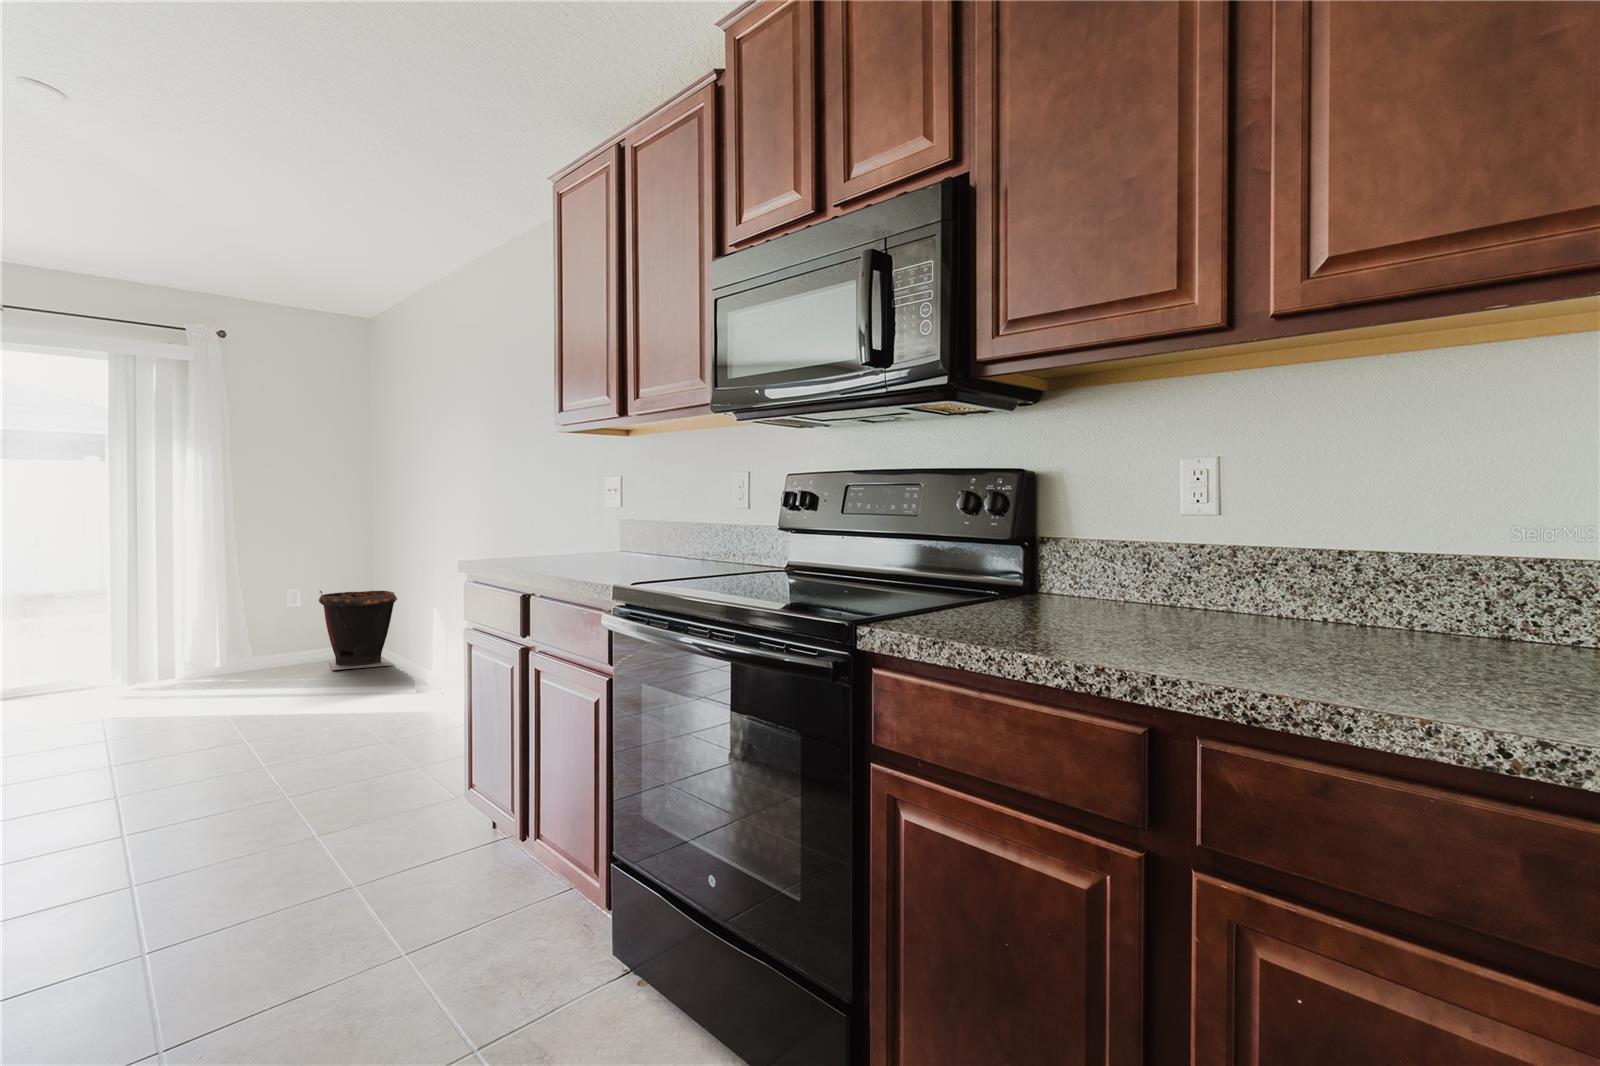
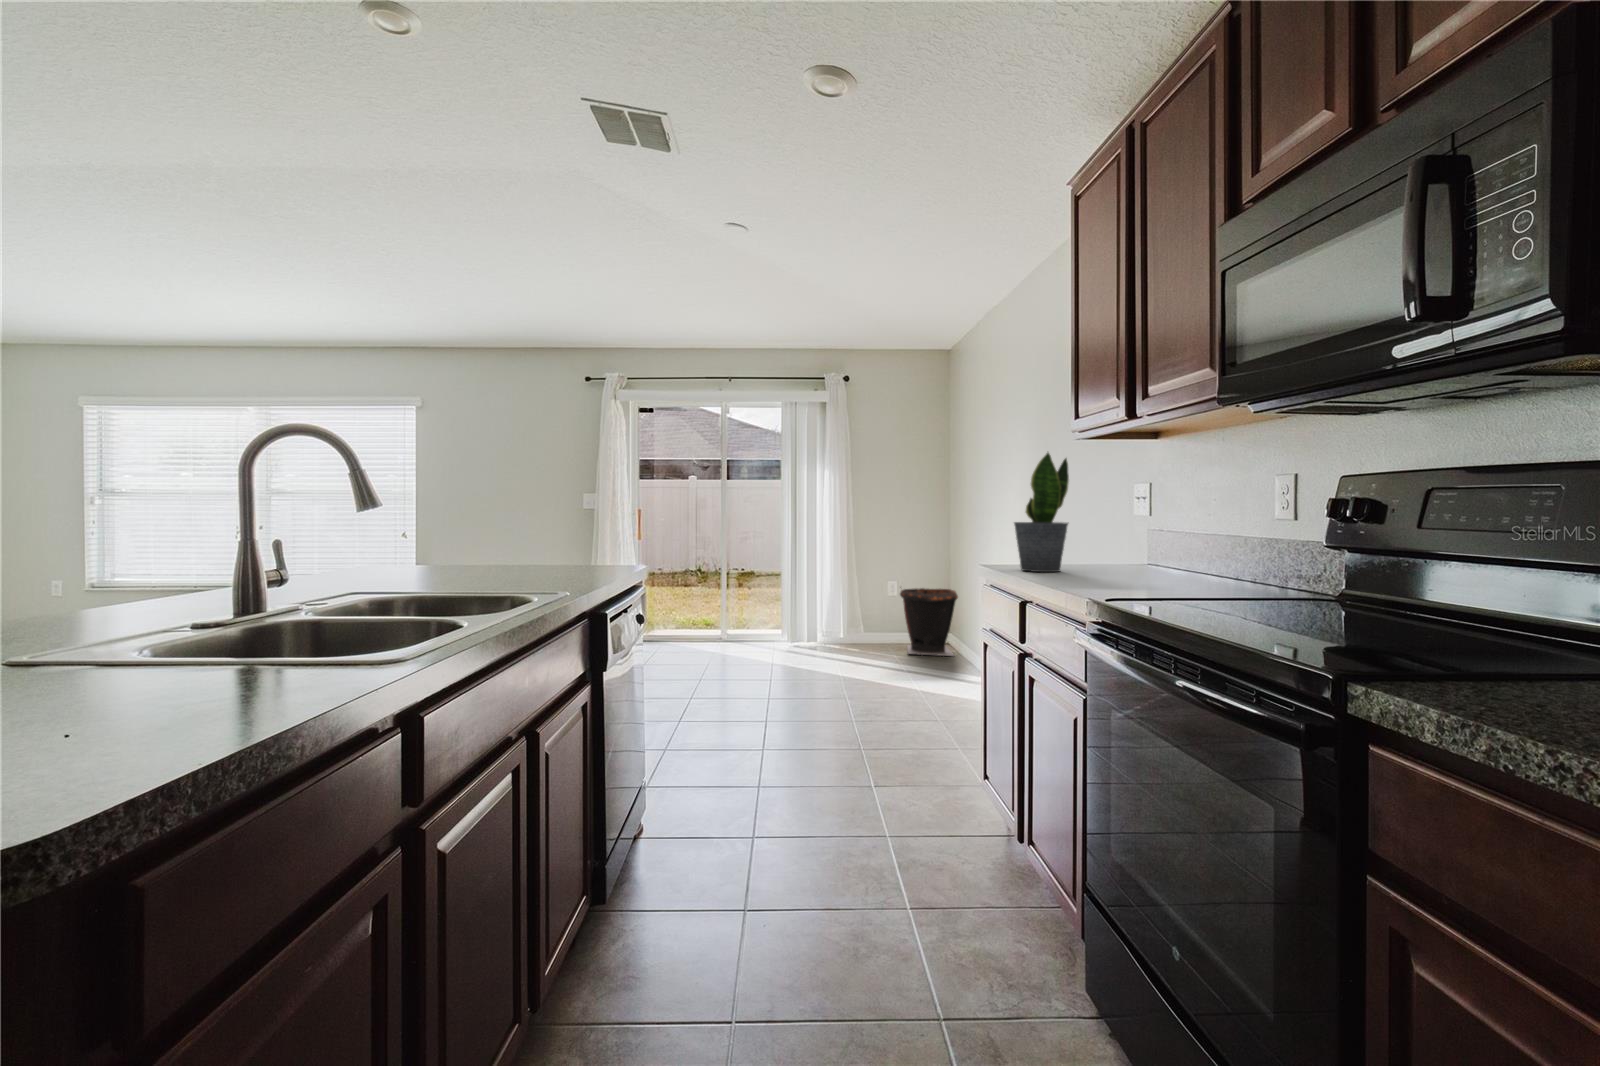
potted plant: none [503,441,560,563] -> present [1014,453,1069,572]

